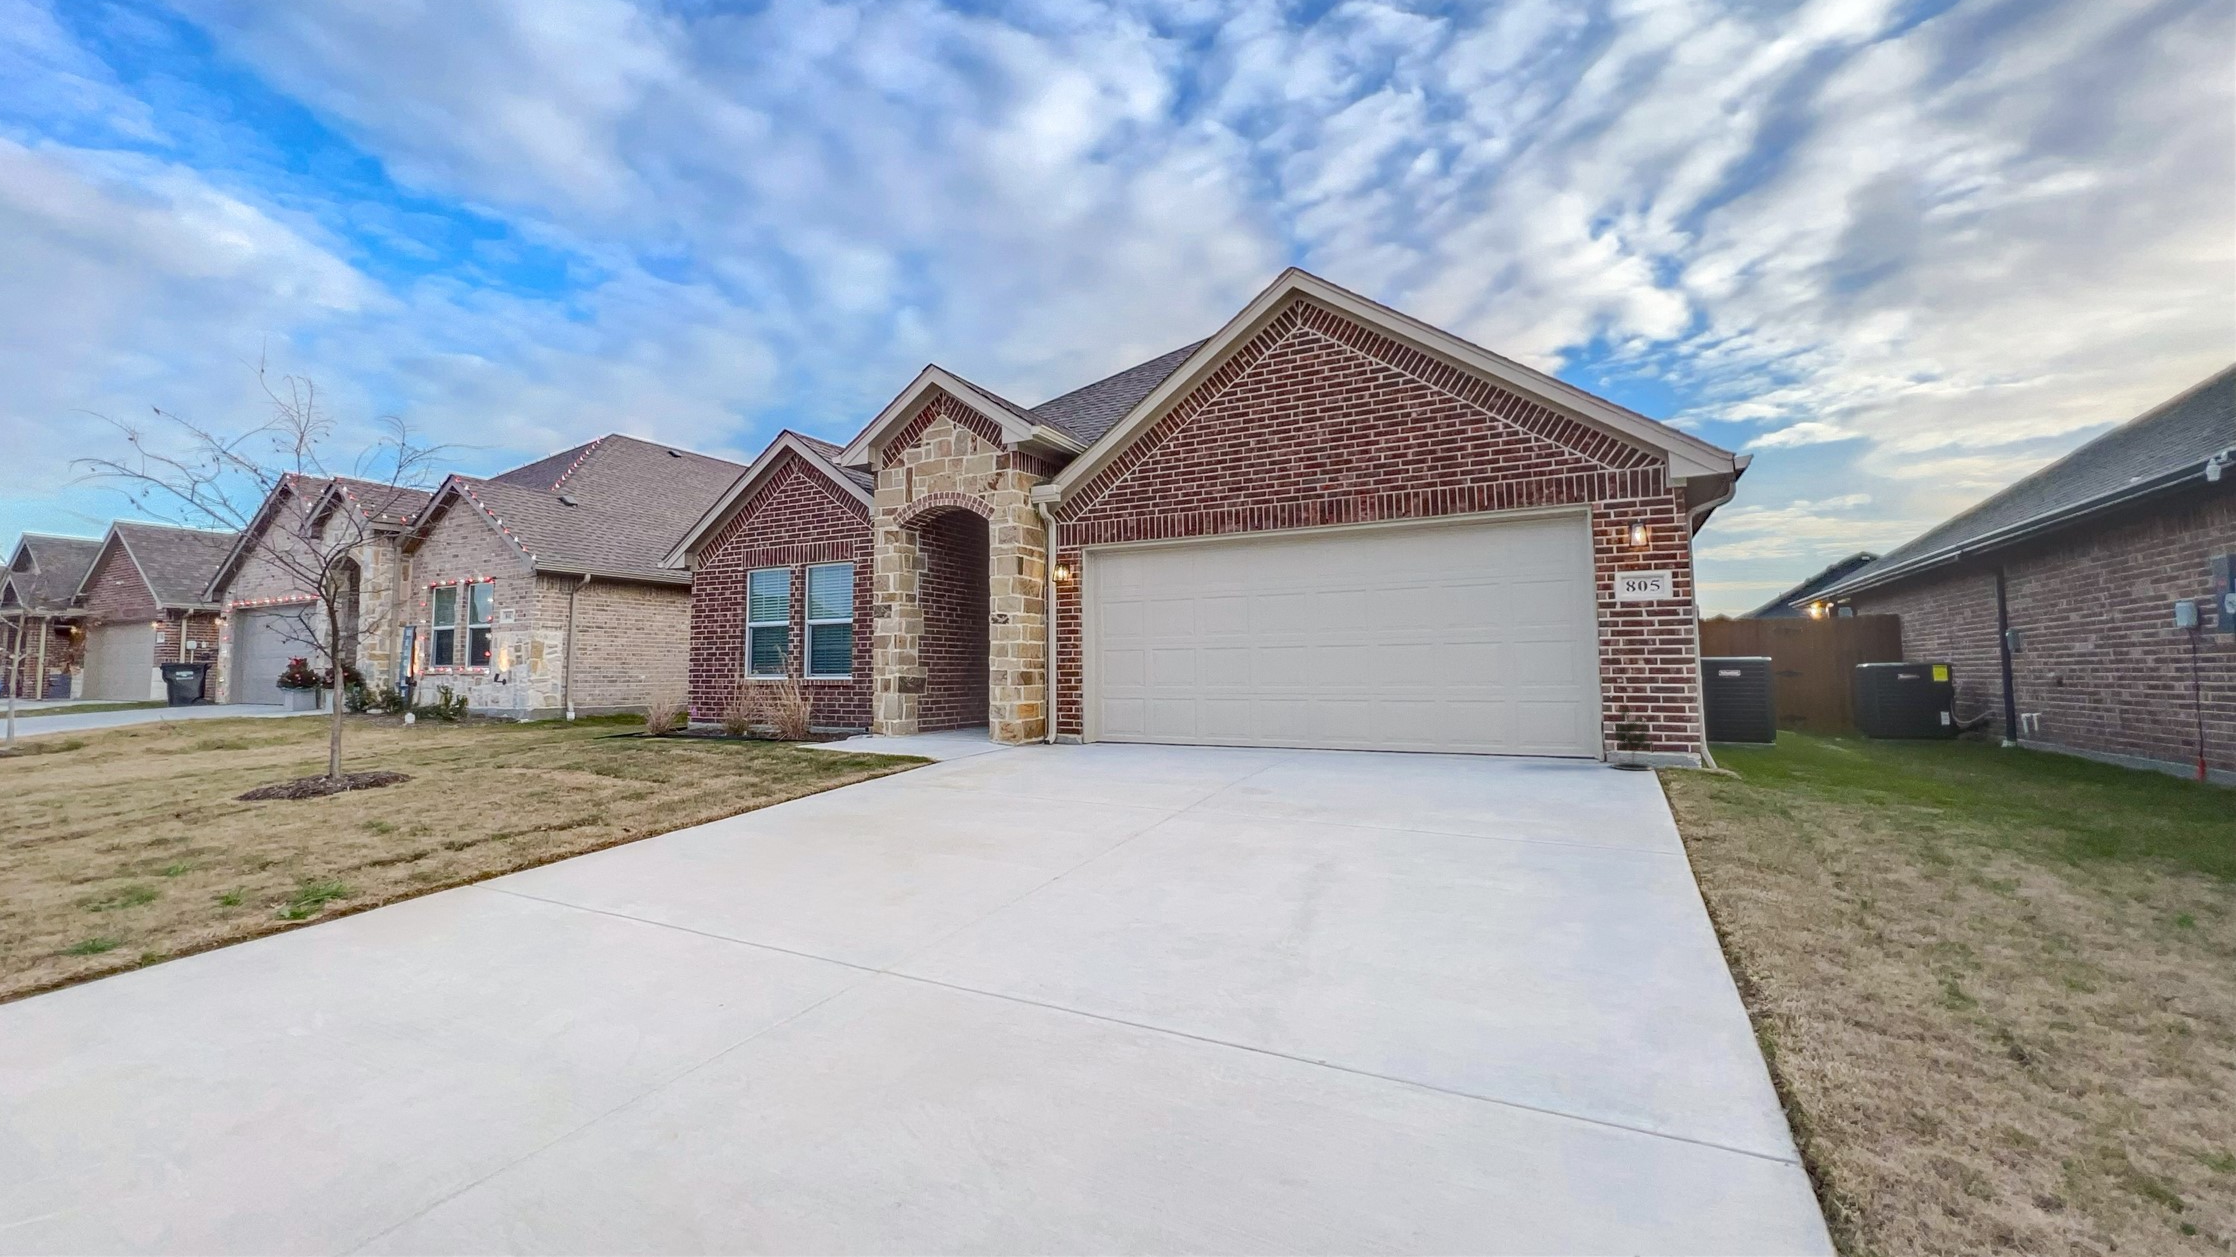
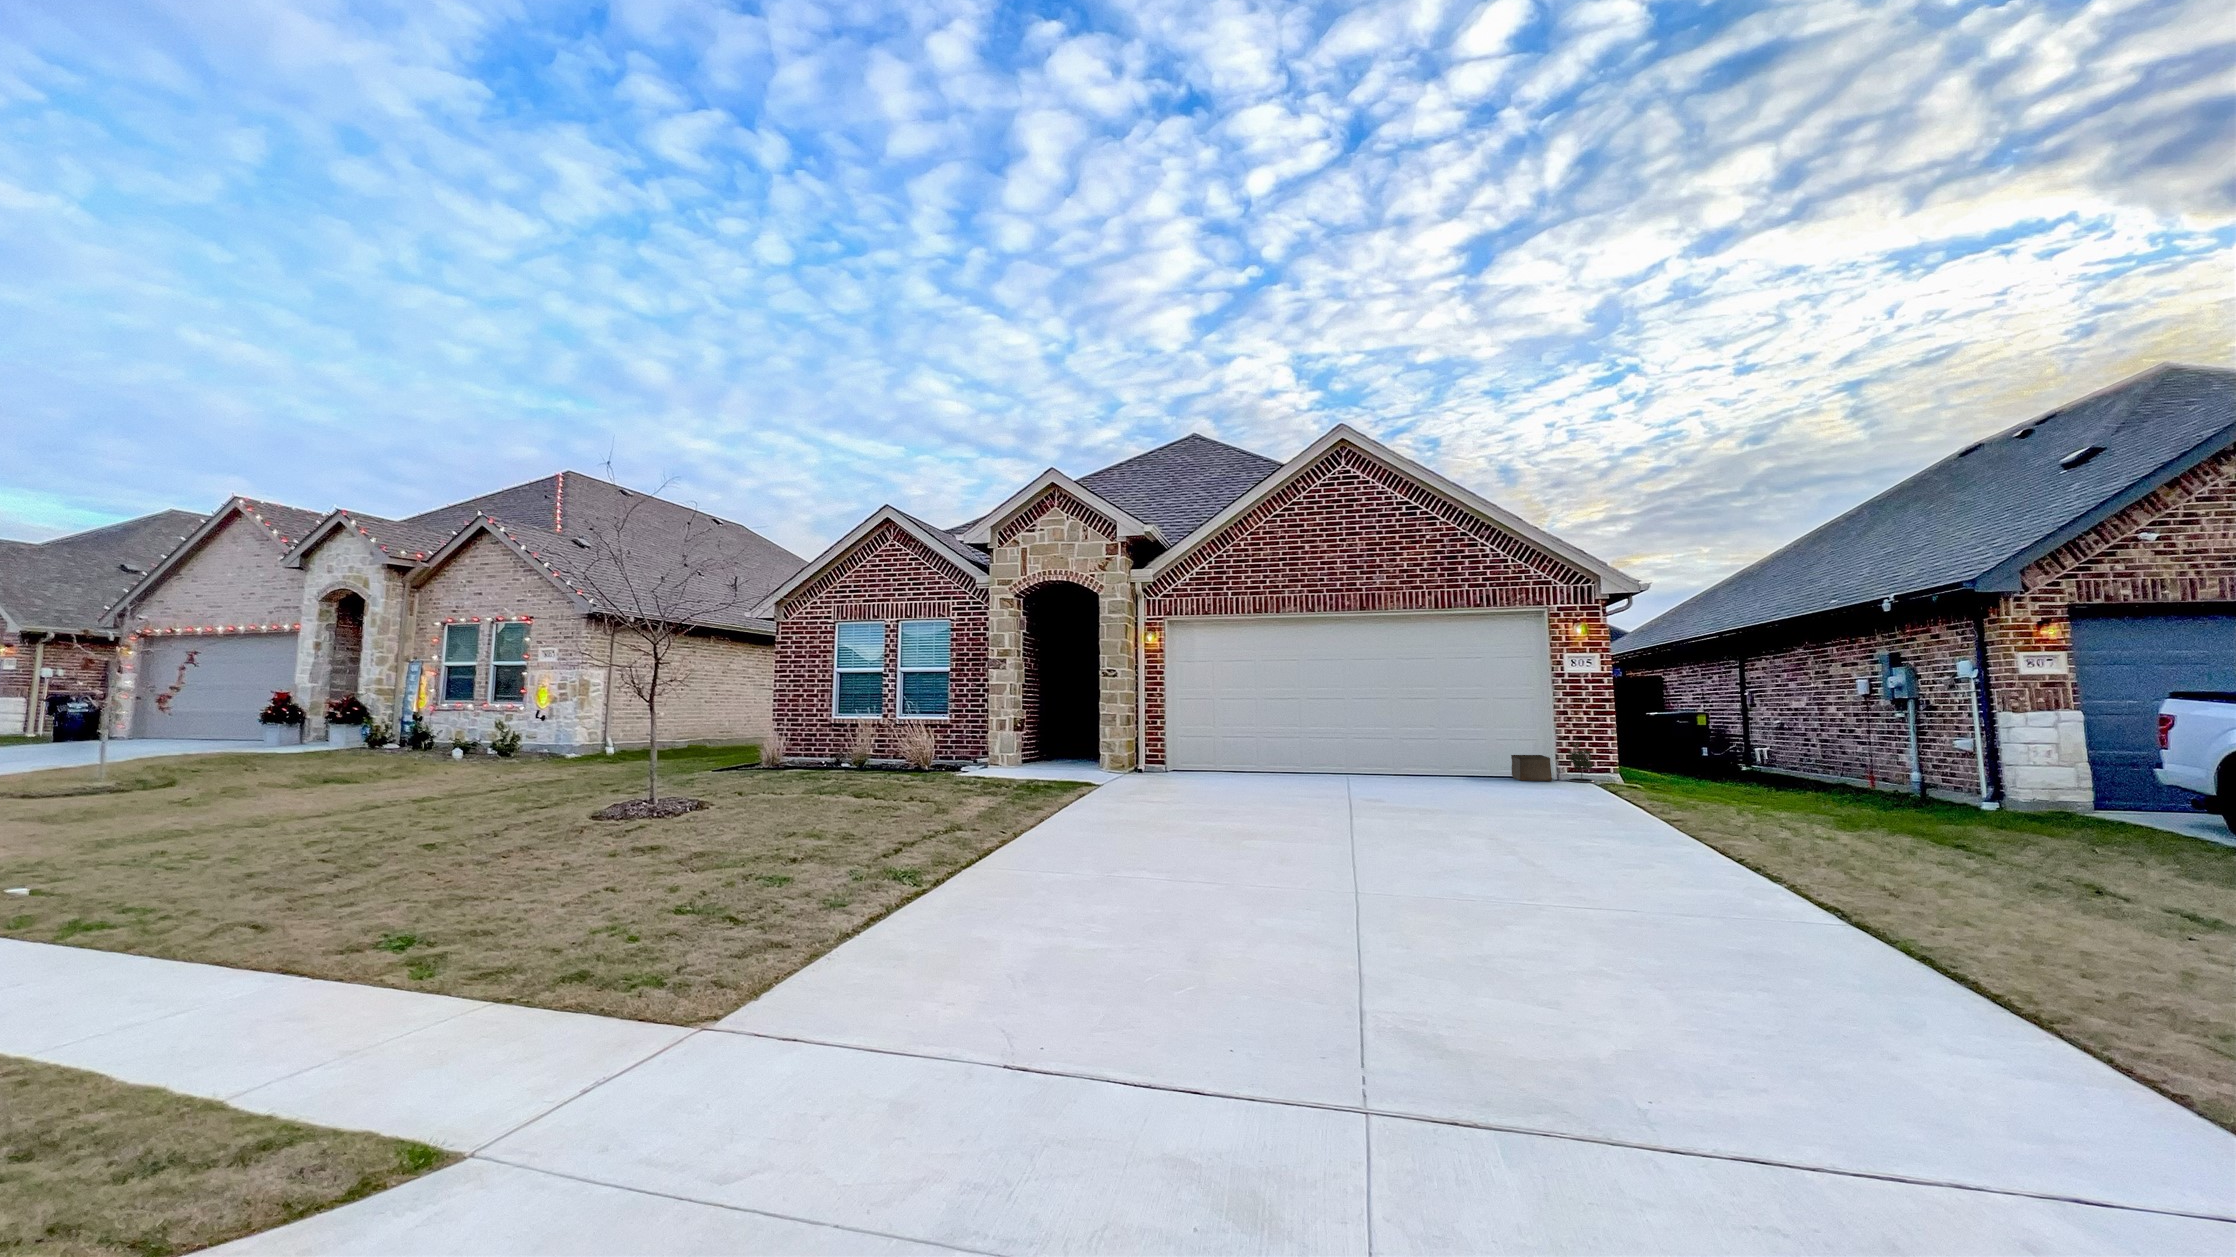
storage bin: none [1527,727,1582,767] -> present [1511,755,1552,781]

